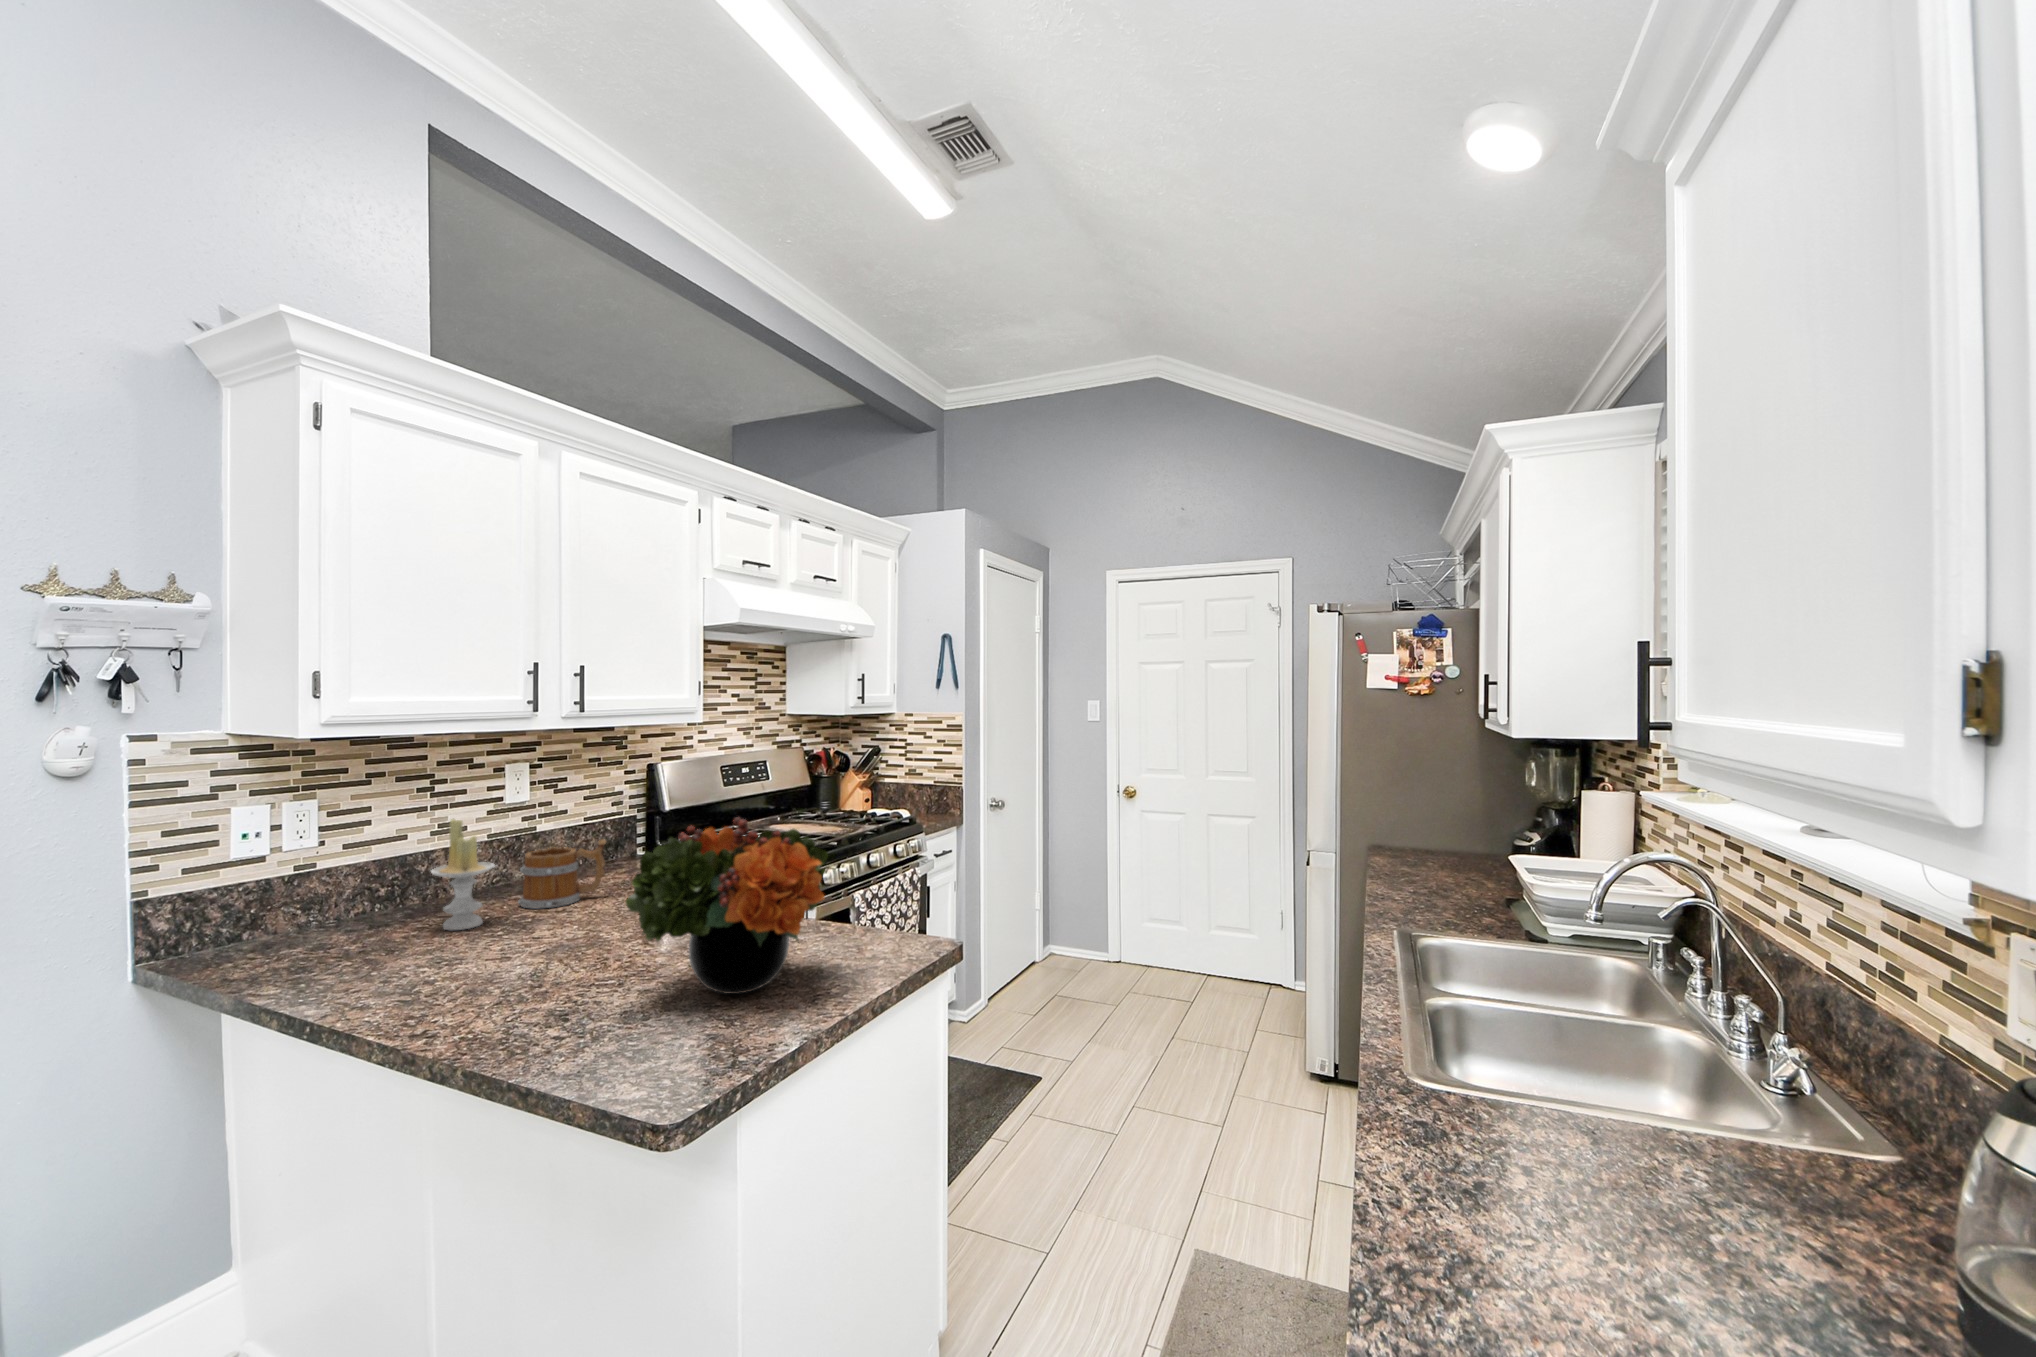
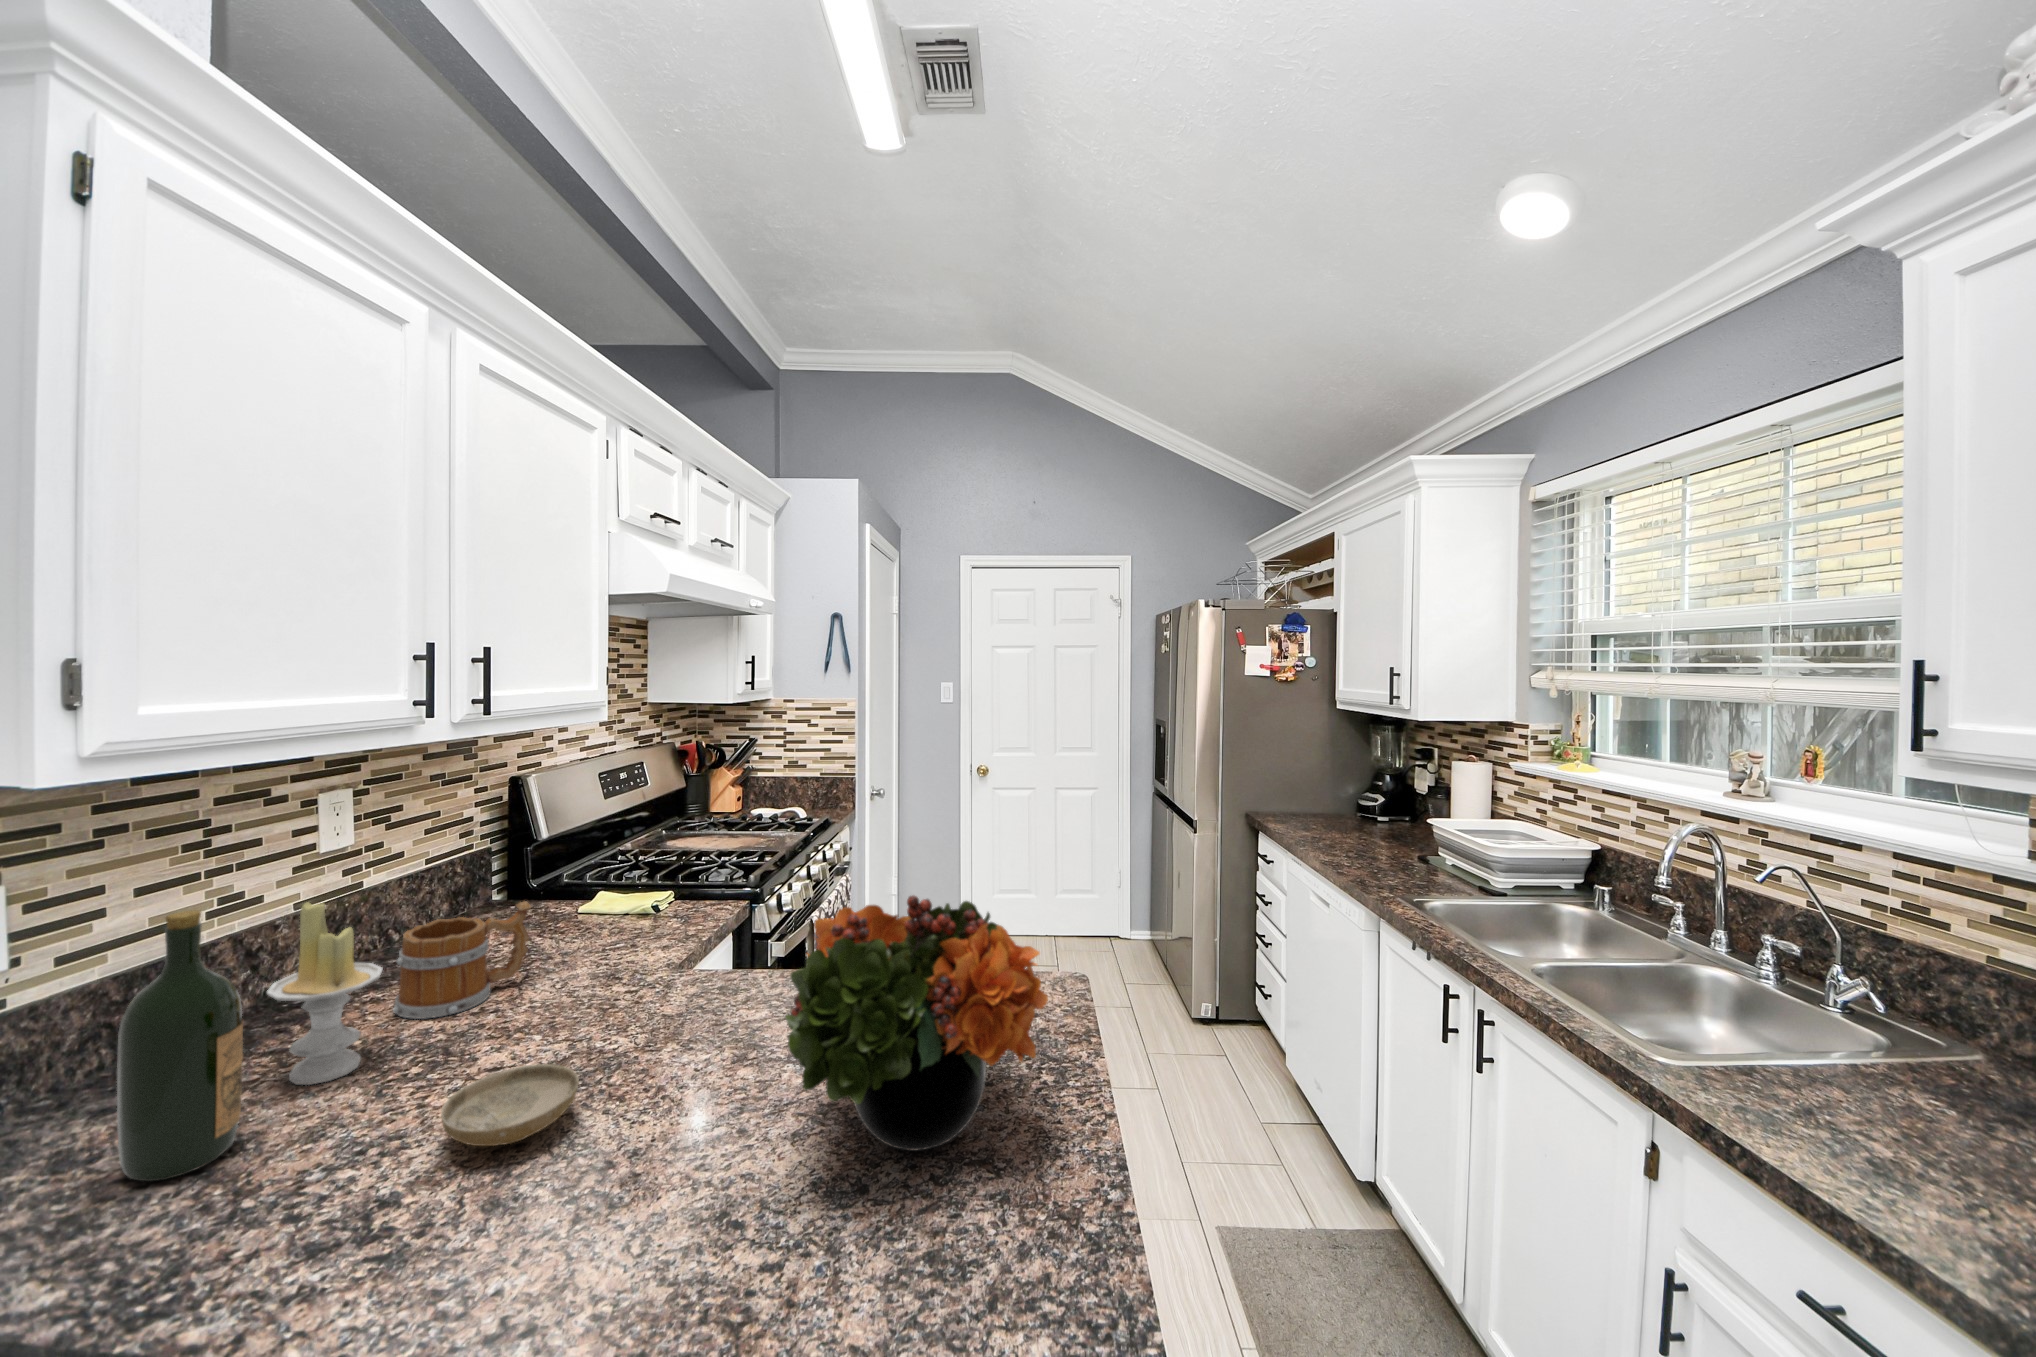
wine bottle: none [341,809,402,958] -> present [117,911,243,1181]
ceramic bowl: none [479,925,565,964] -> present [441,1064,579,1146]

